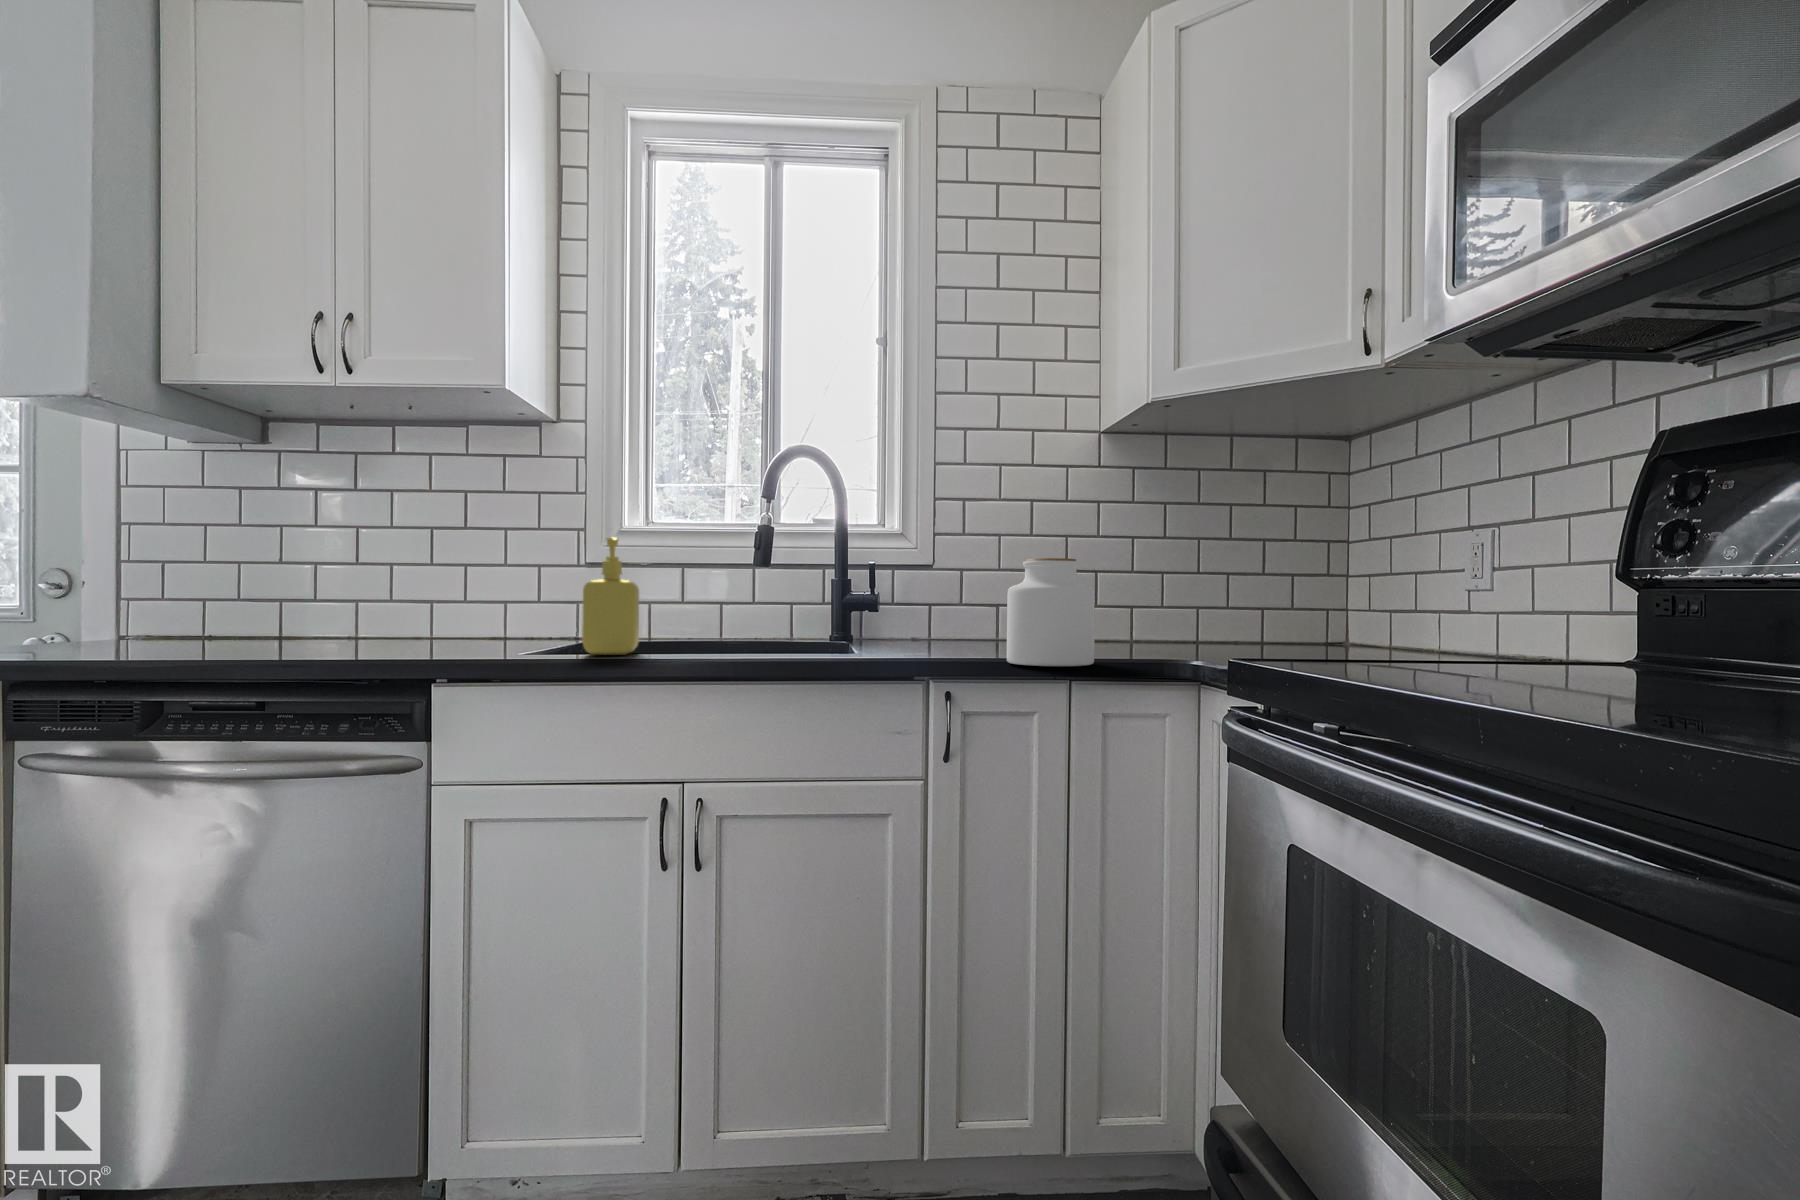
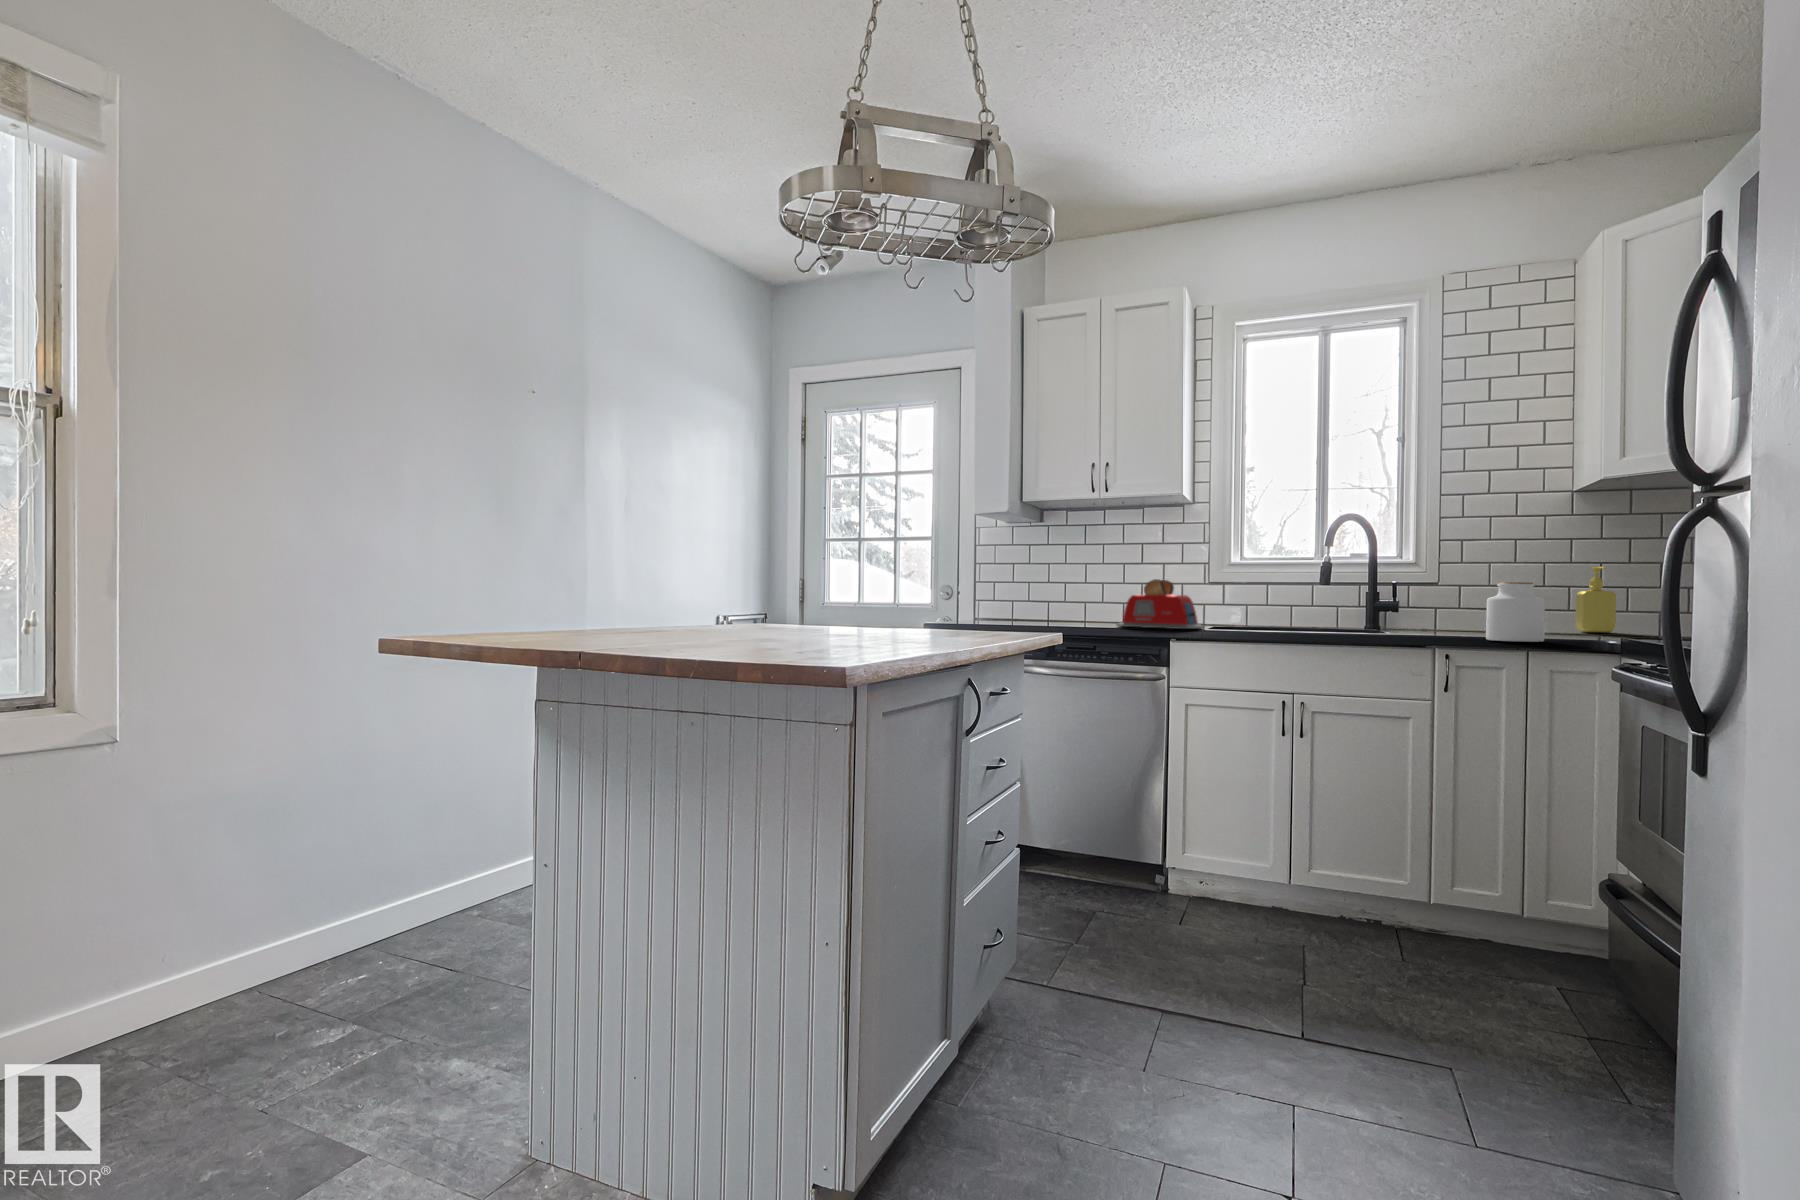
soap dispenser: present [582,537,639,655] -> present [1575,567,1616,633]
toaster: none [364,553,542,653] -> present [1116,579,1204,629]

